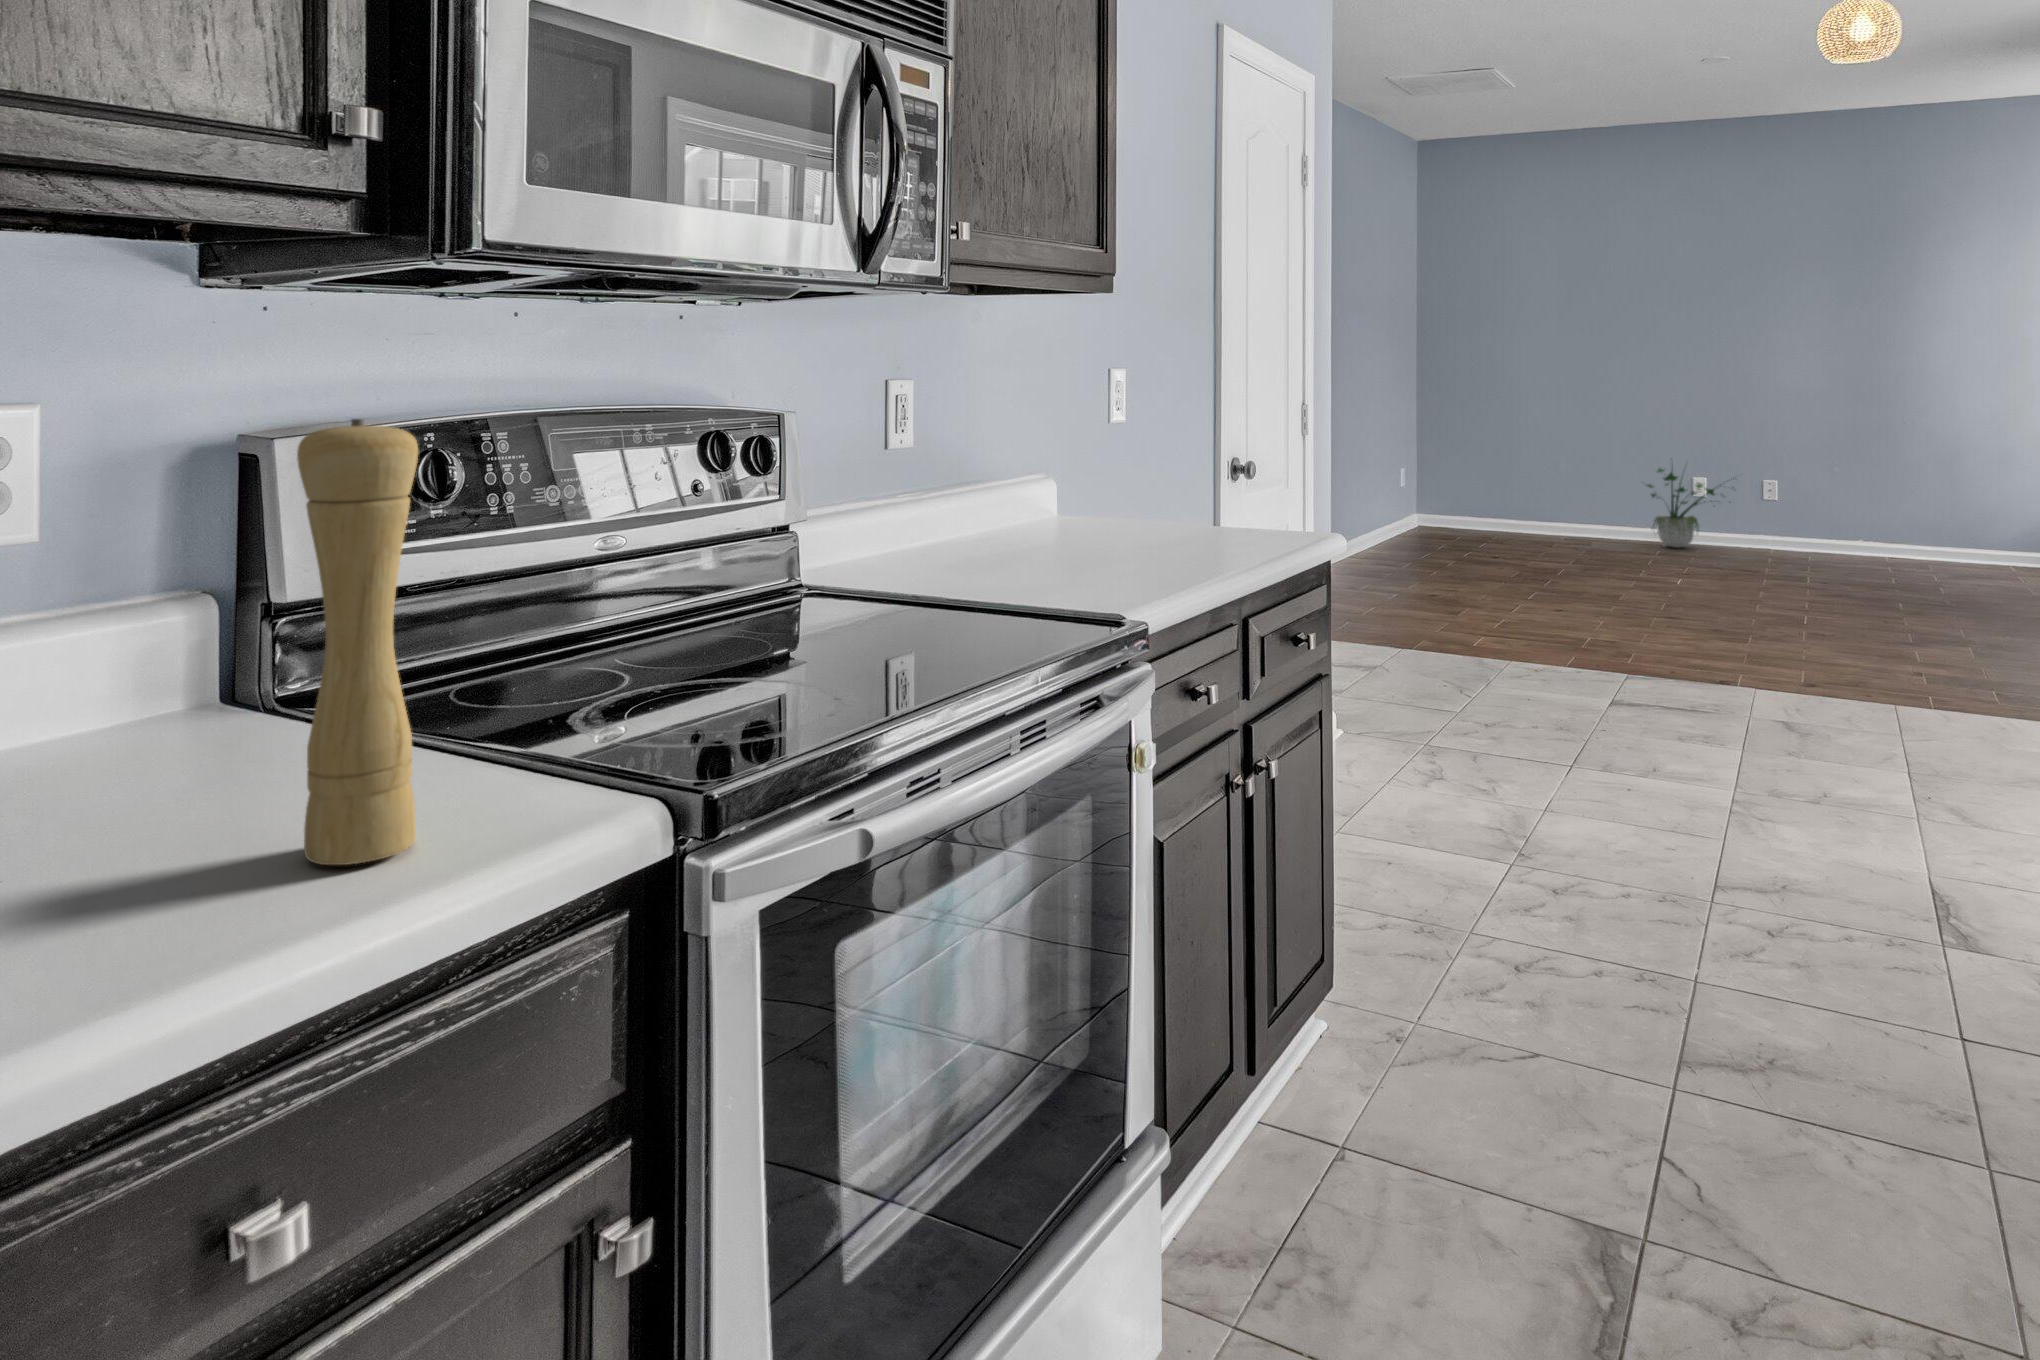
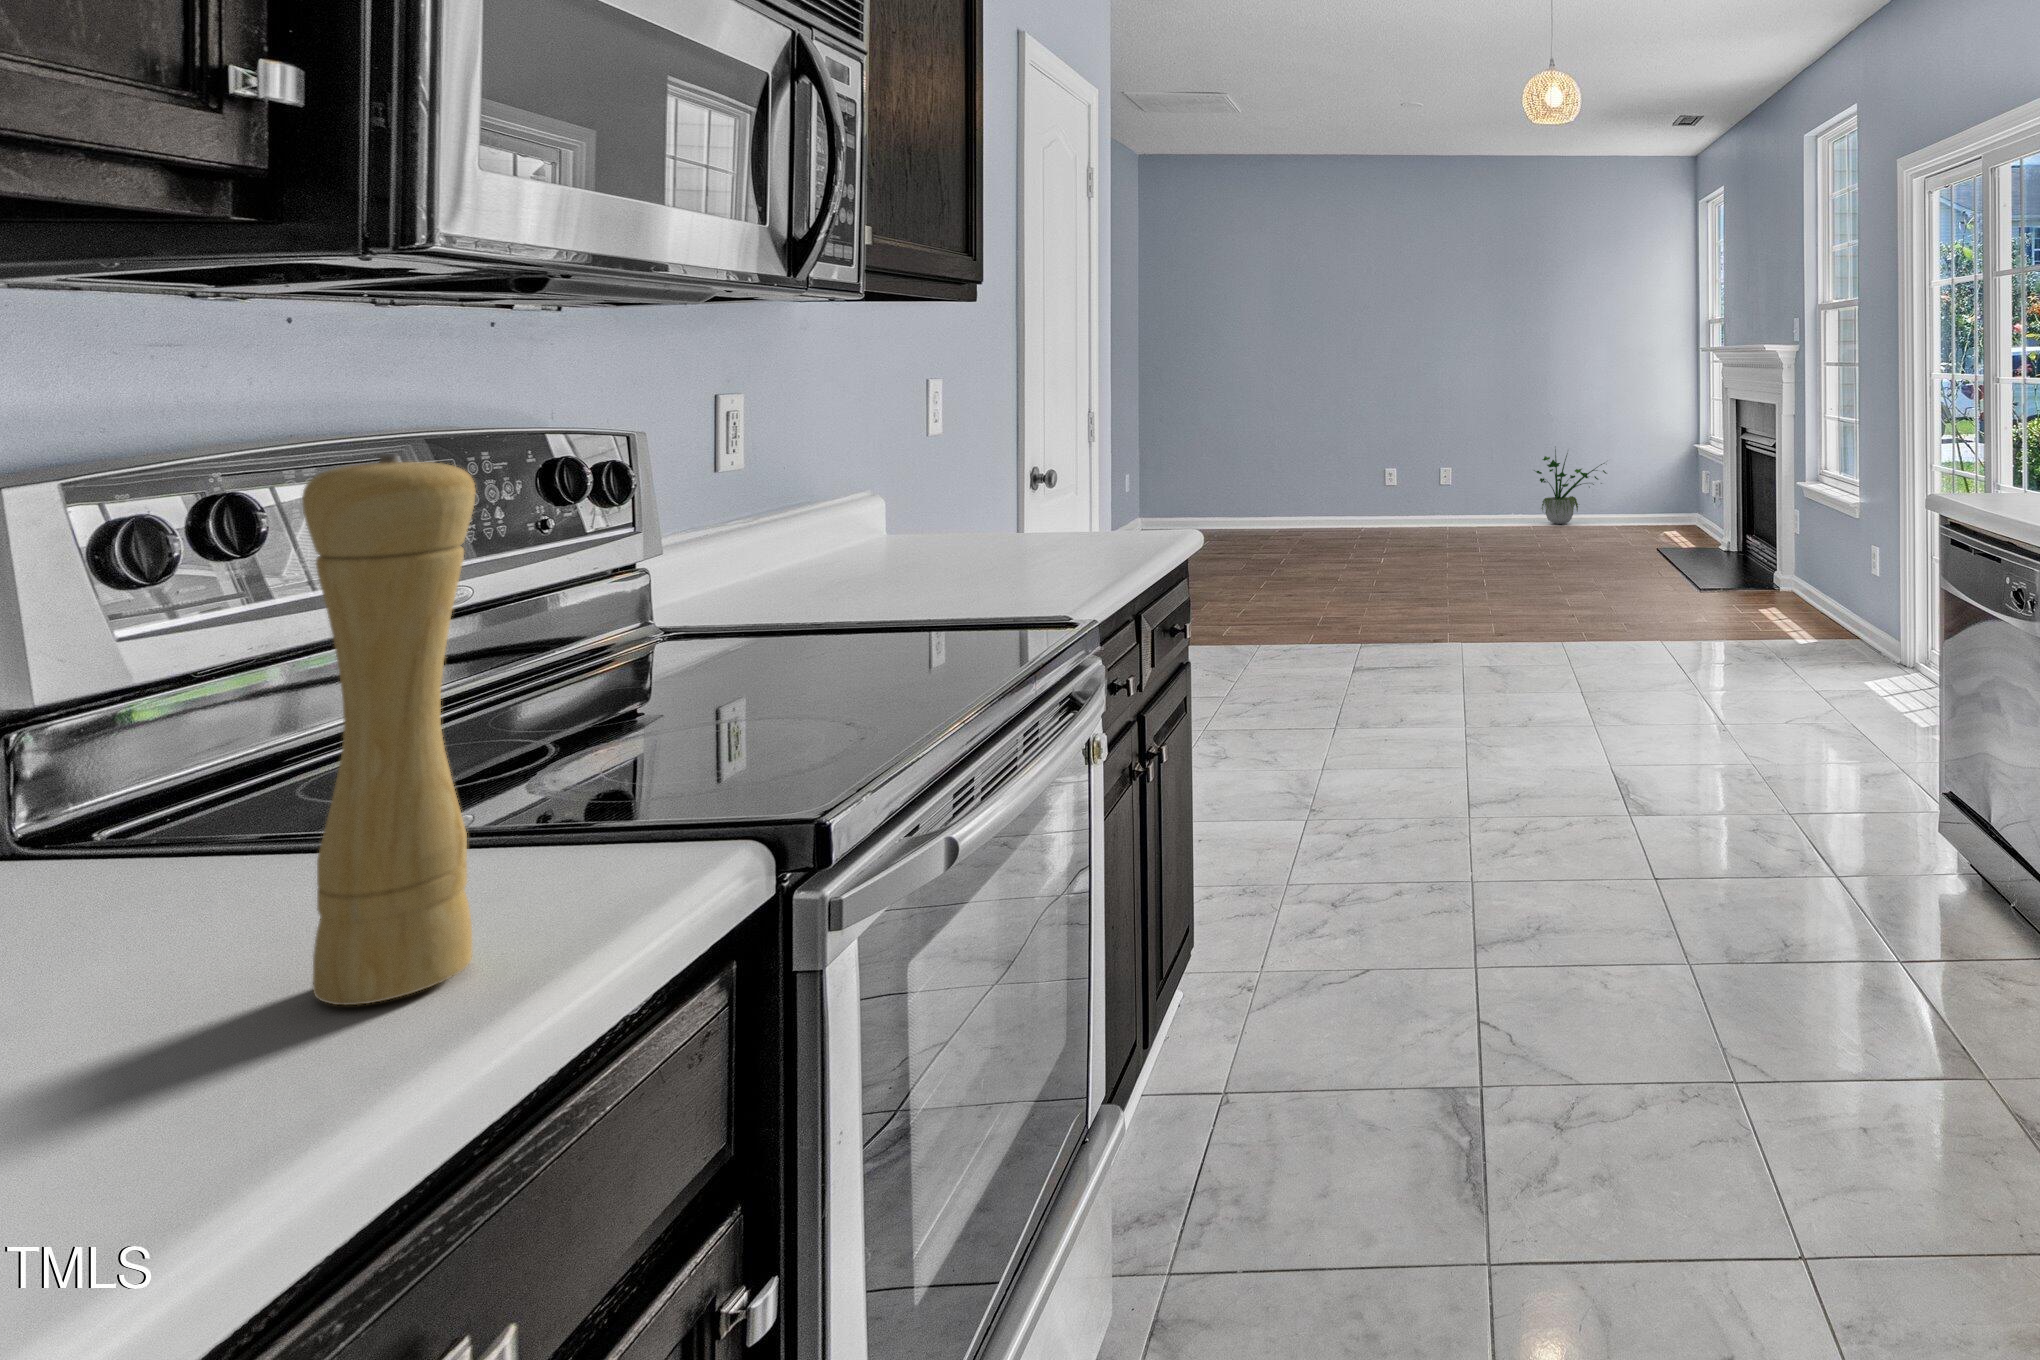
potted plant: present [1647,468,1734,548] -> present [1534,449,1607,524]

